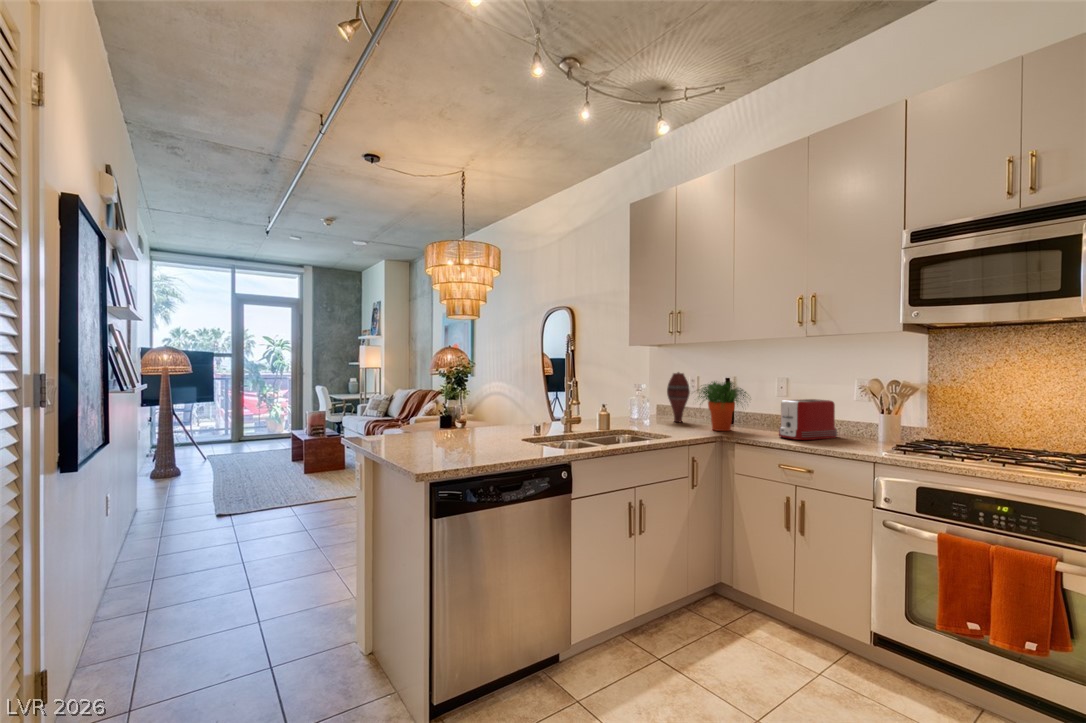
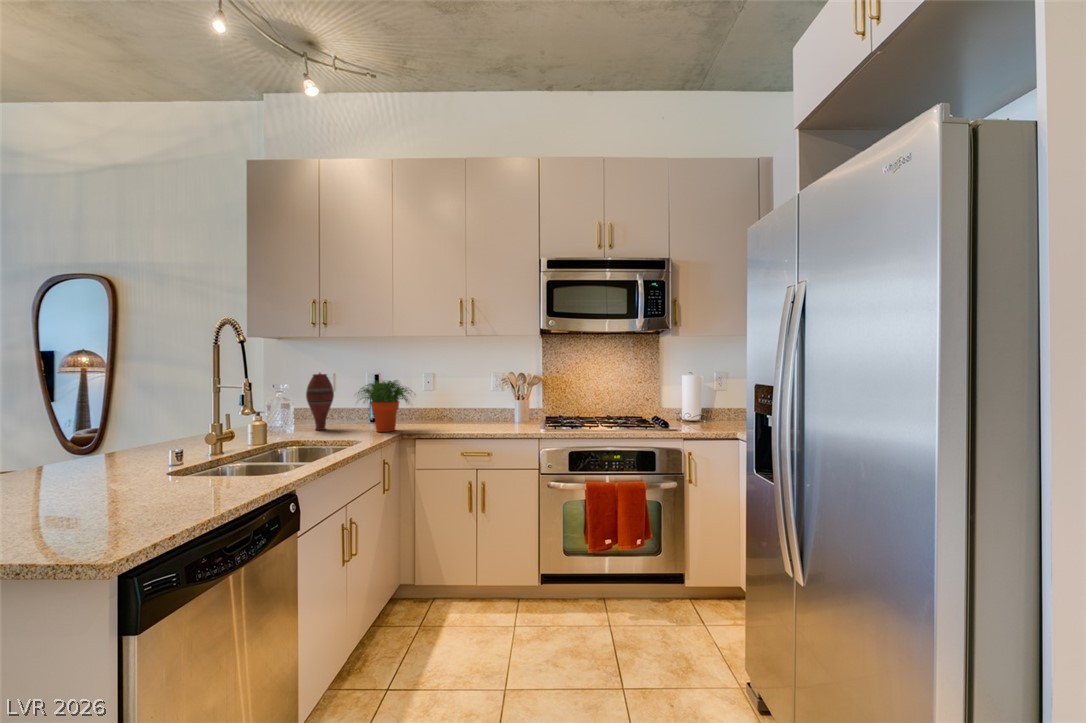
toaster: present [779,399,837,440] -> none [448,392,490,429]

